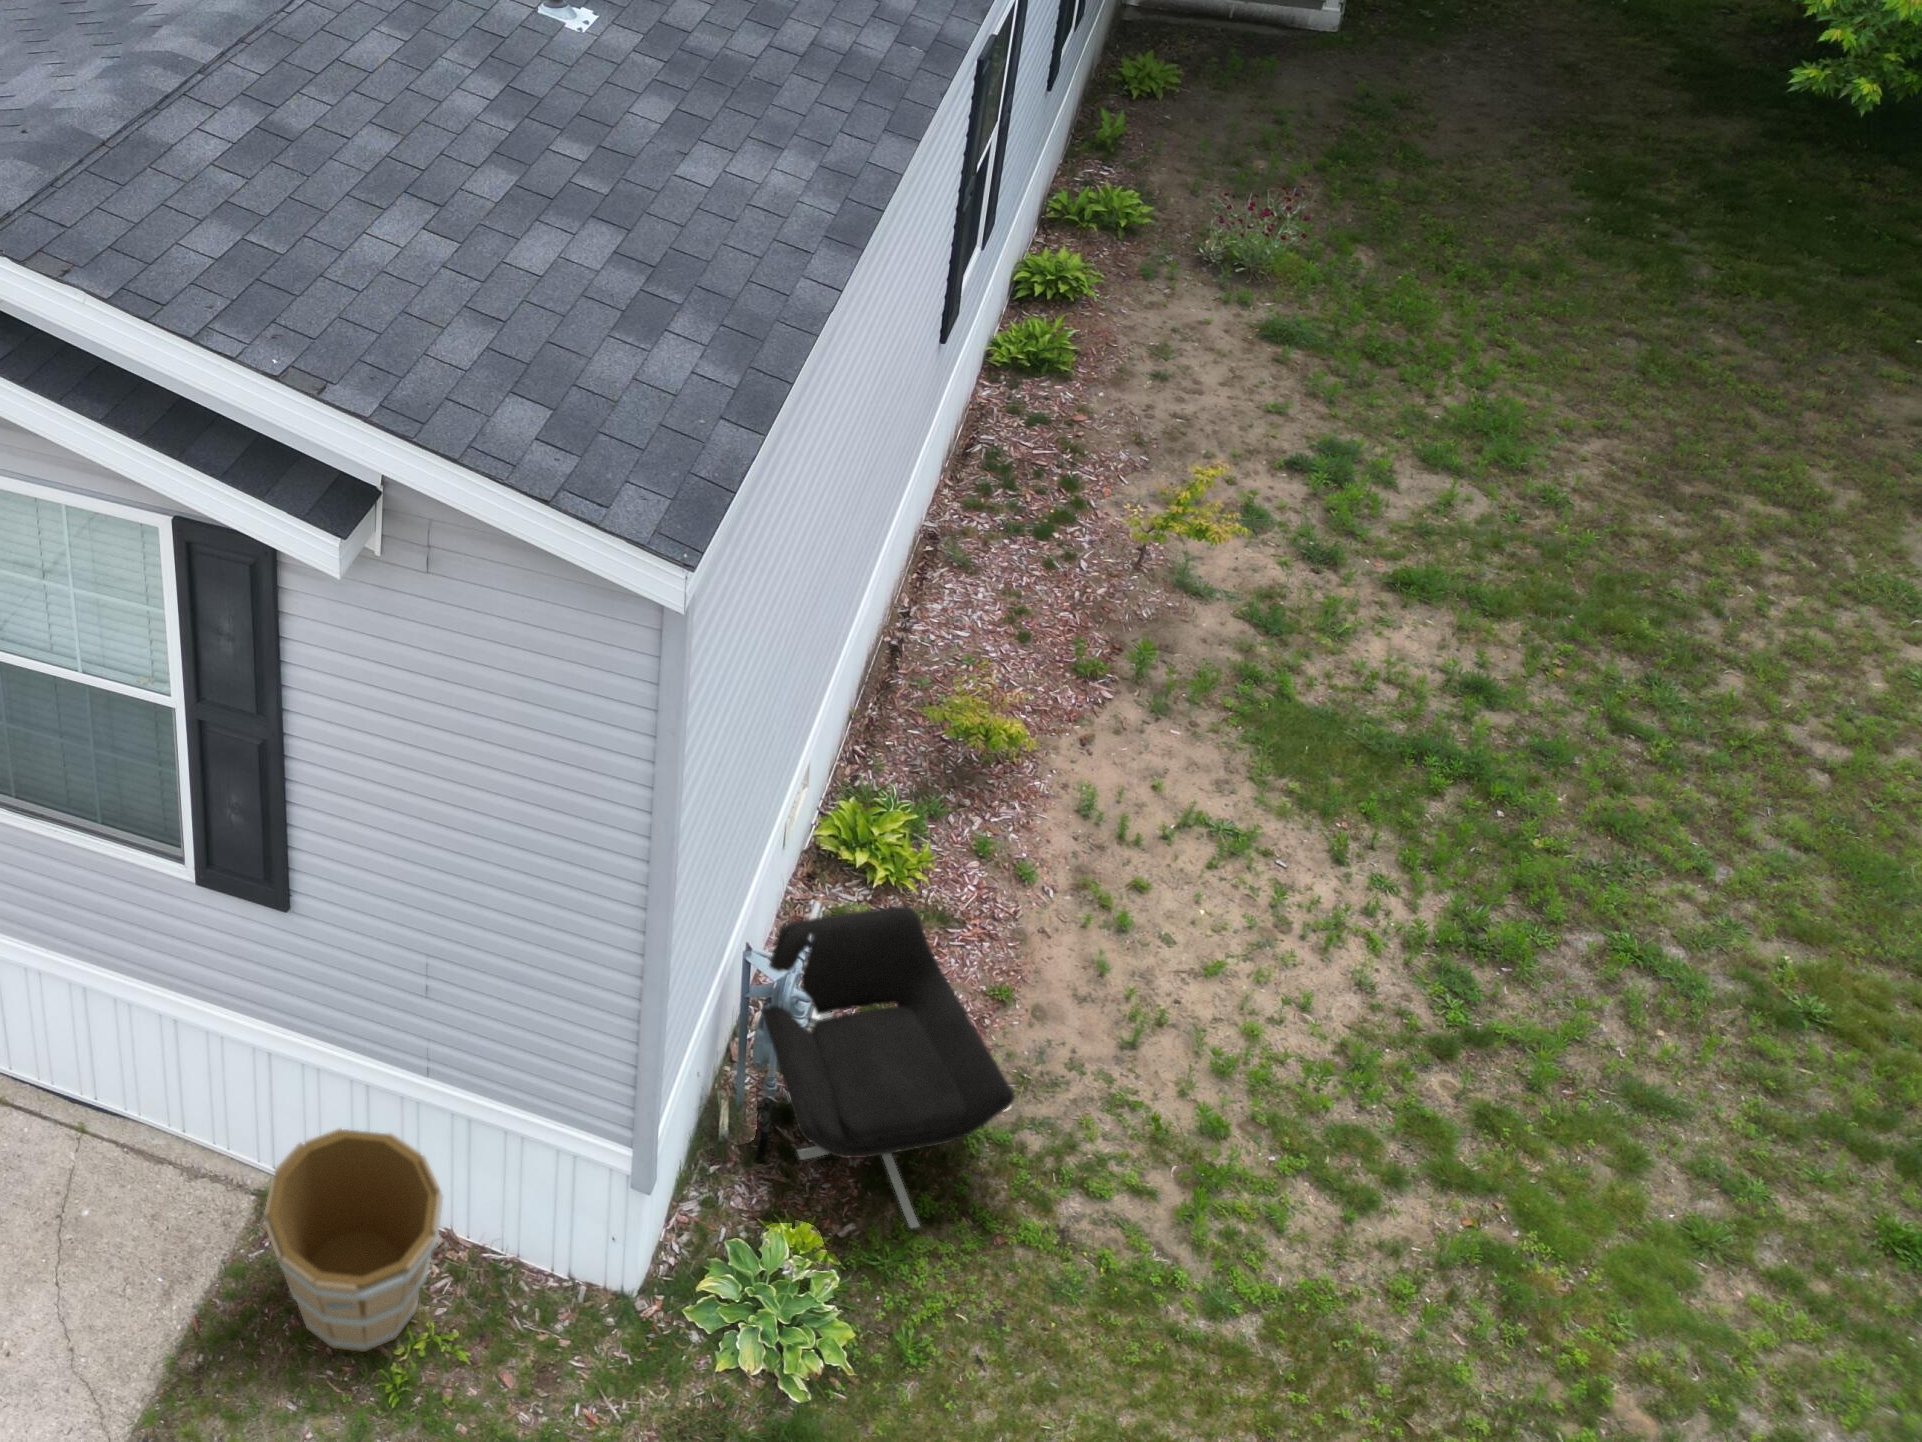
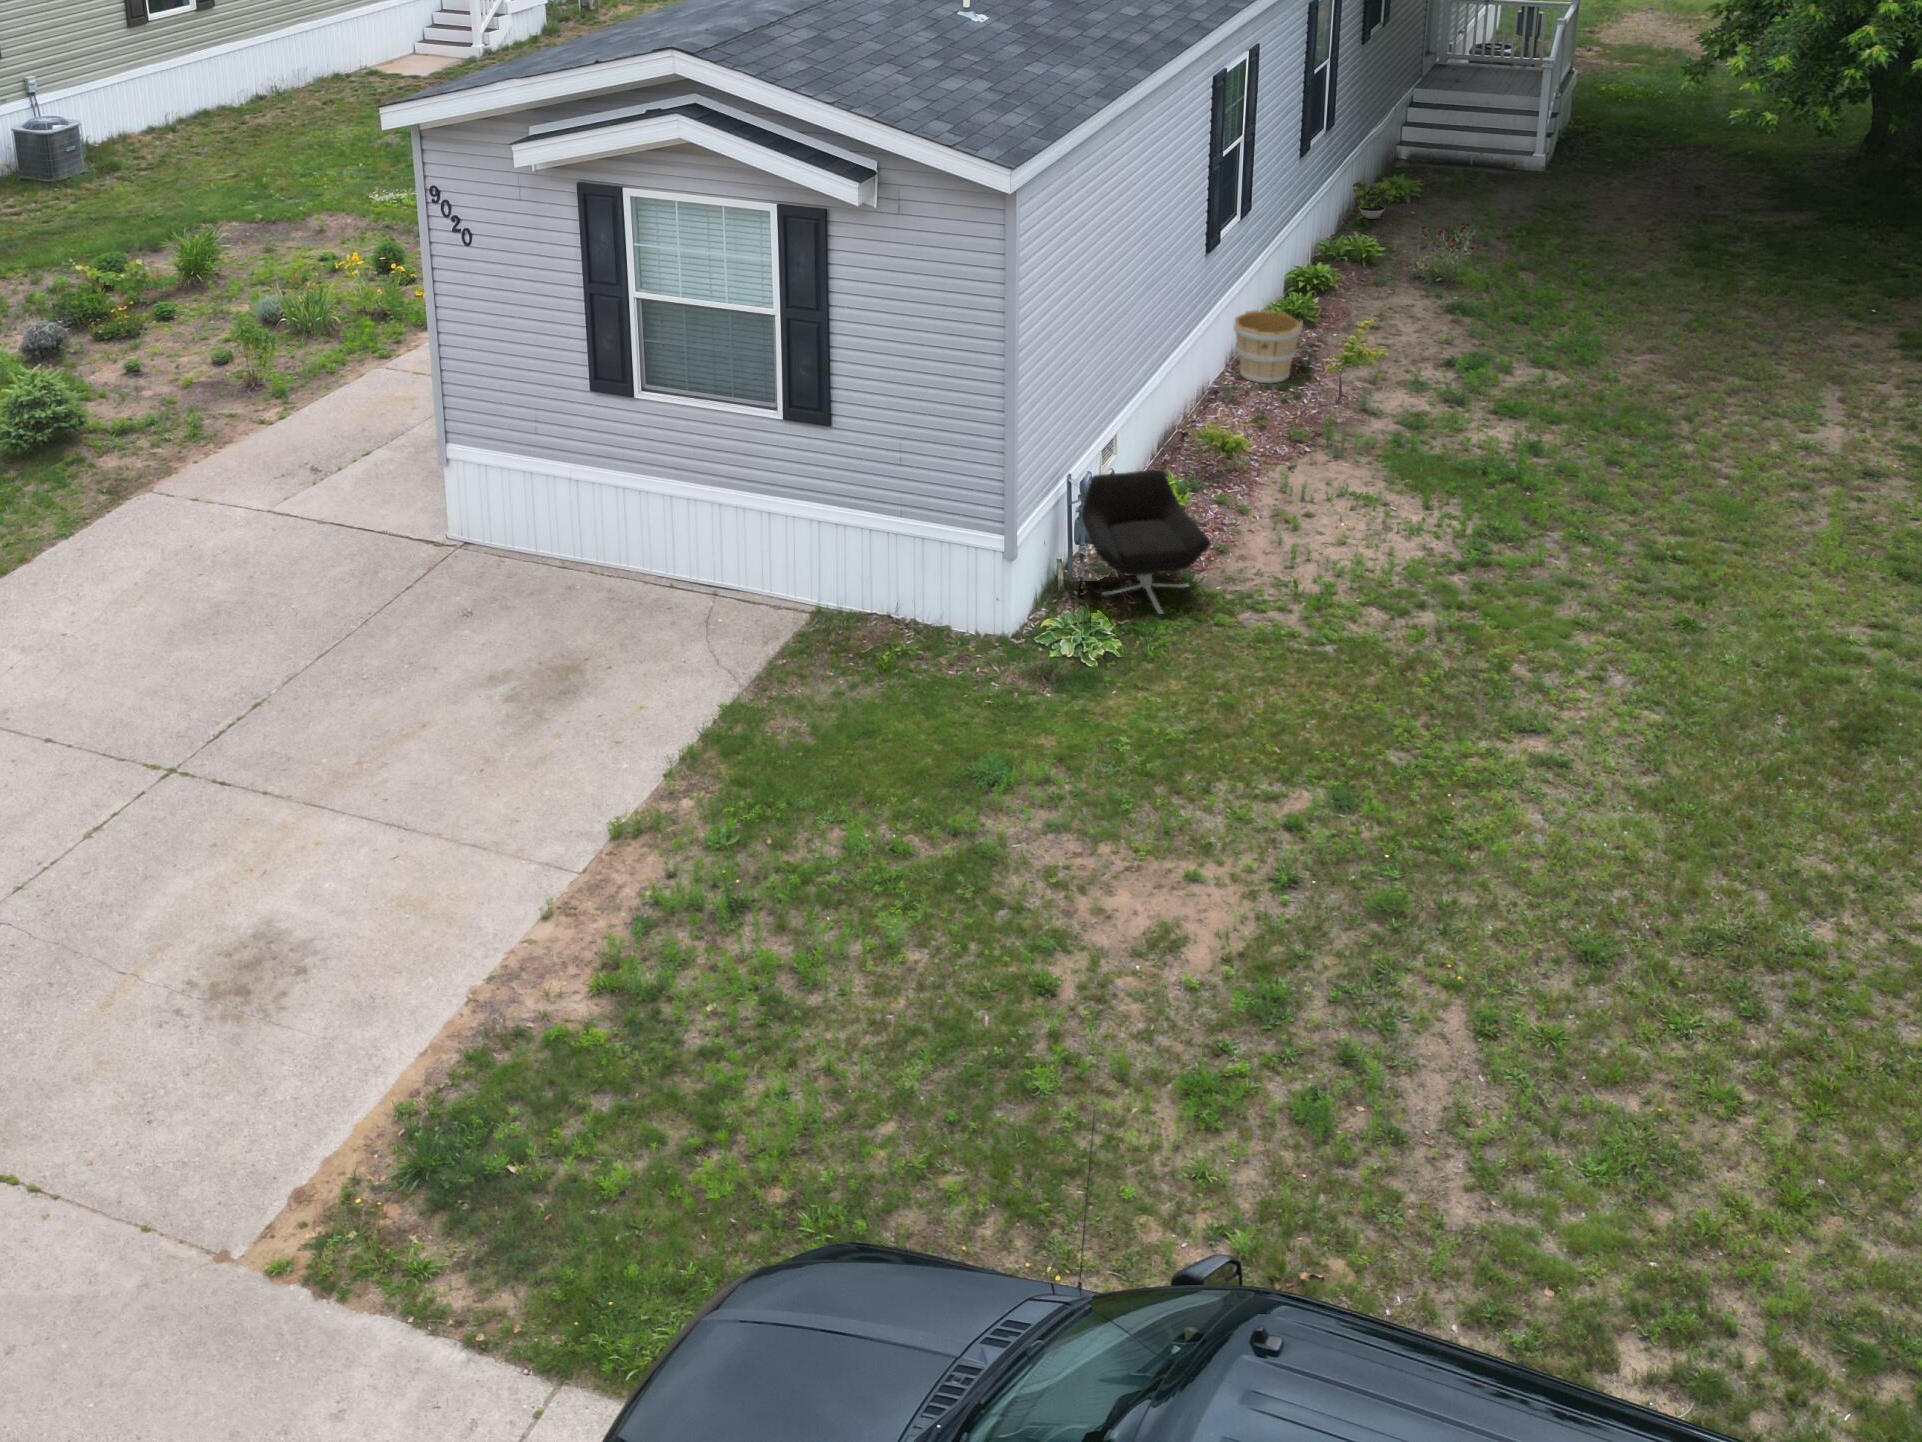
potted plant: none [1091,79,1160,138] -> present [1353,181,1397,219]
wooden bucket: present [263,1129,443,1352] -> present [1233,310,1302,383]

